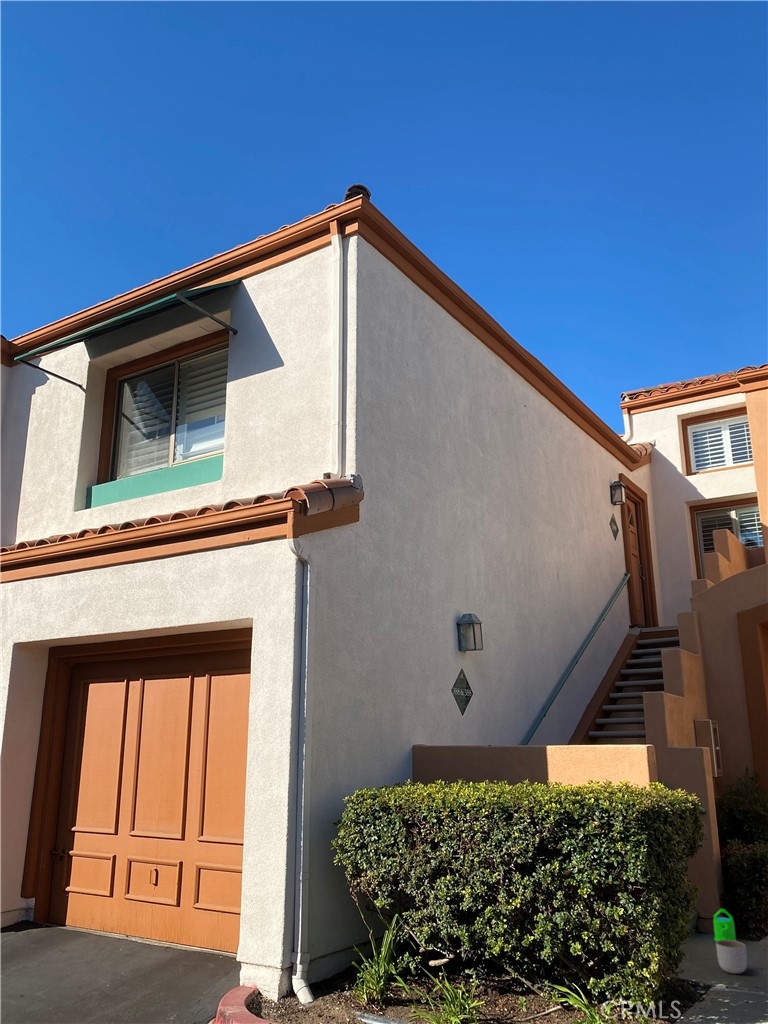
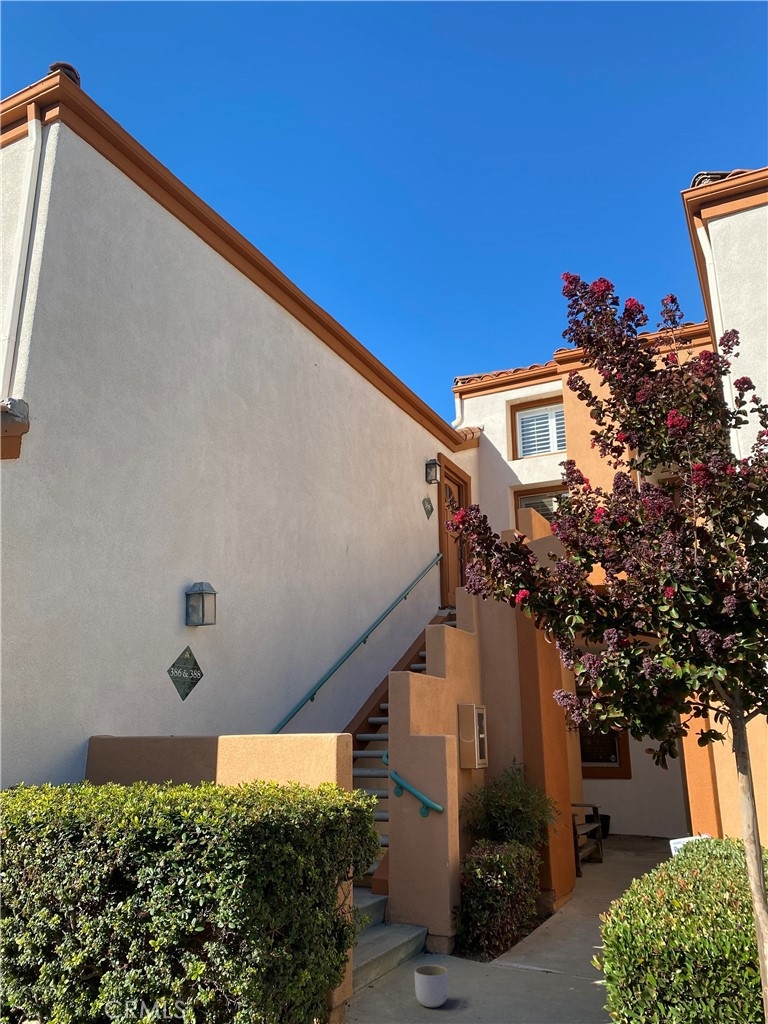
watering can: present [713,909,737,941] -> none [438,922,465,962]

